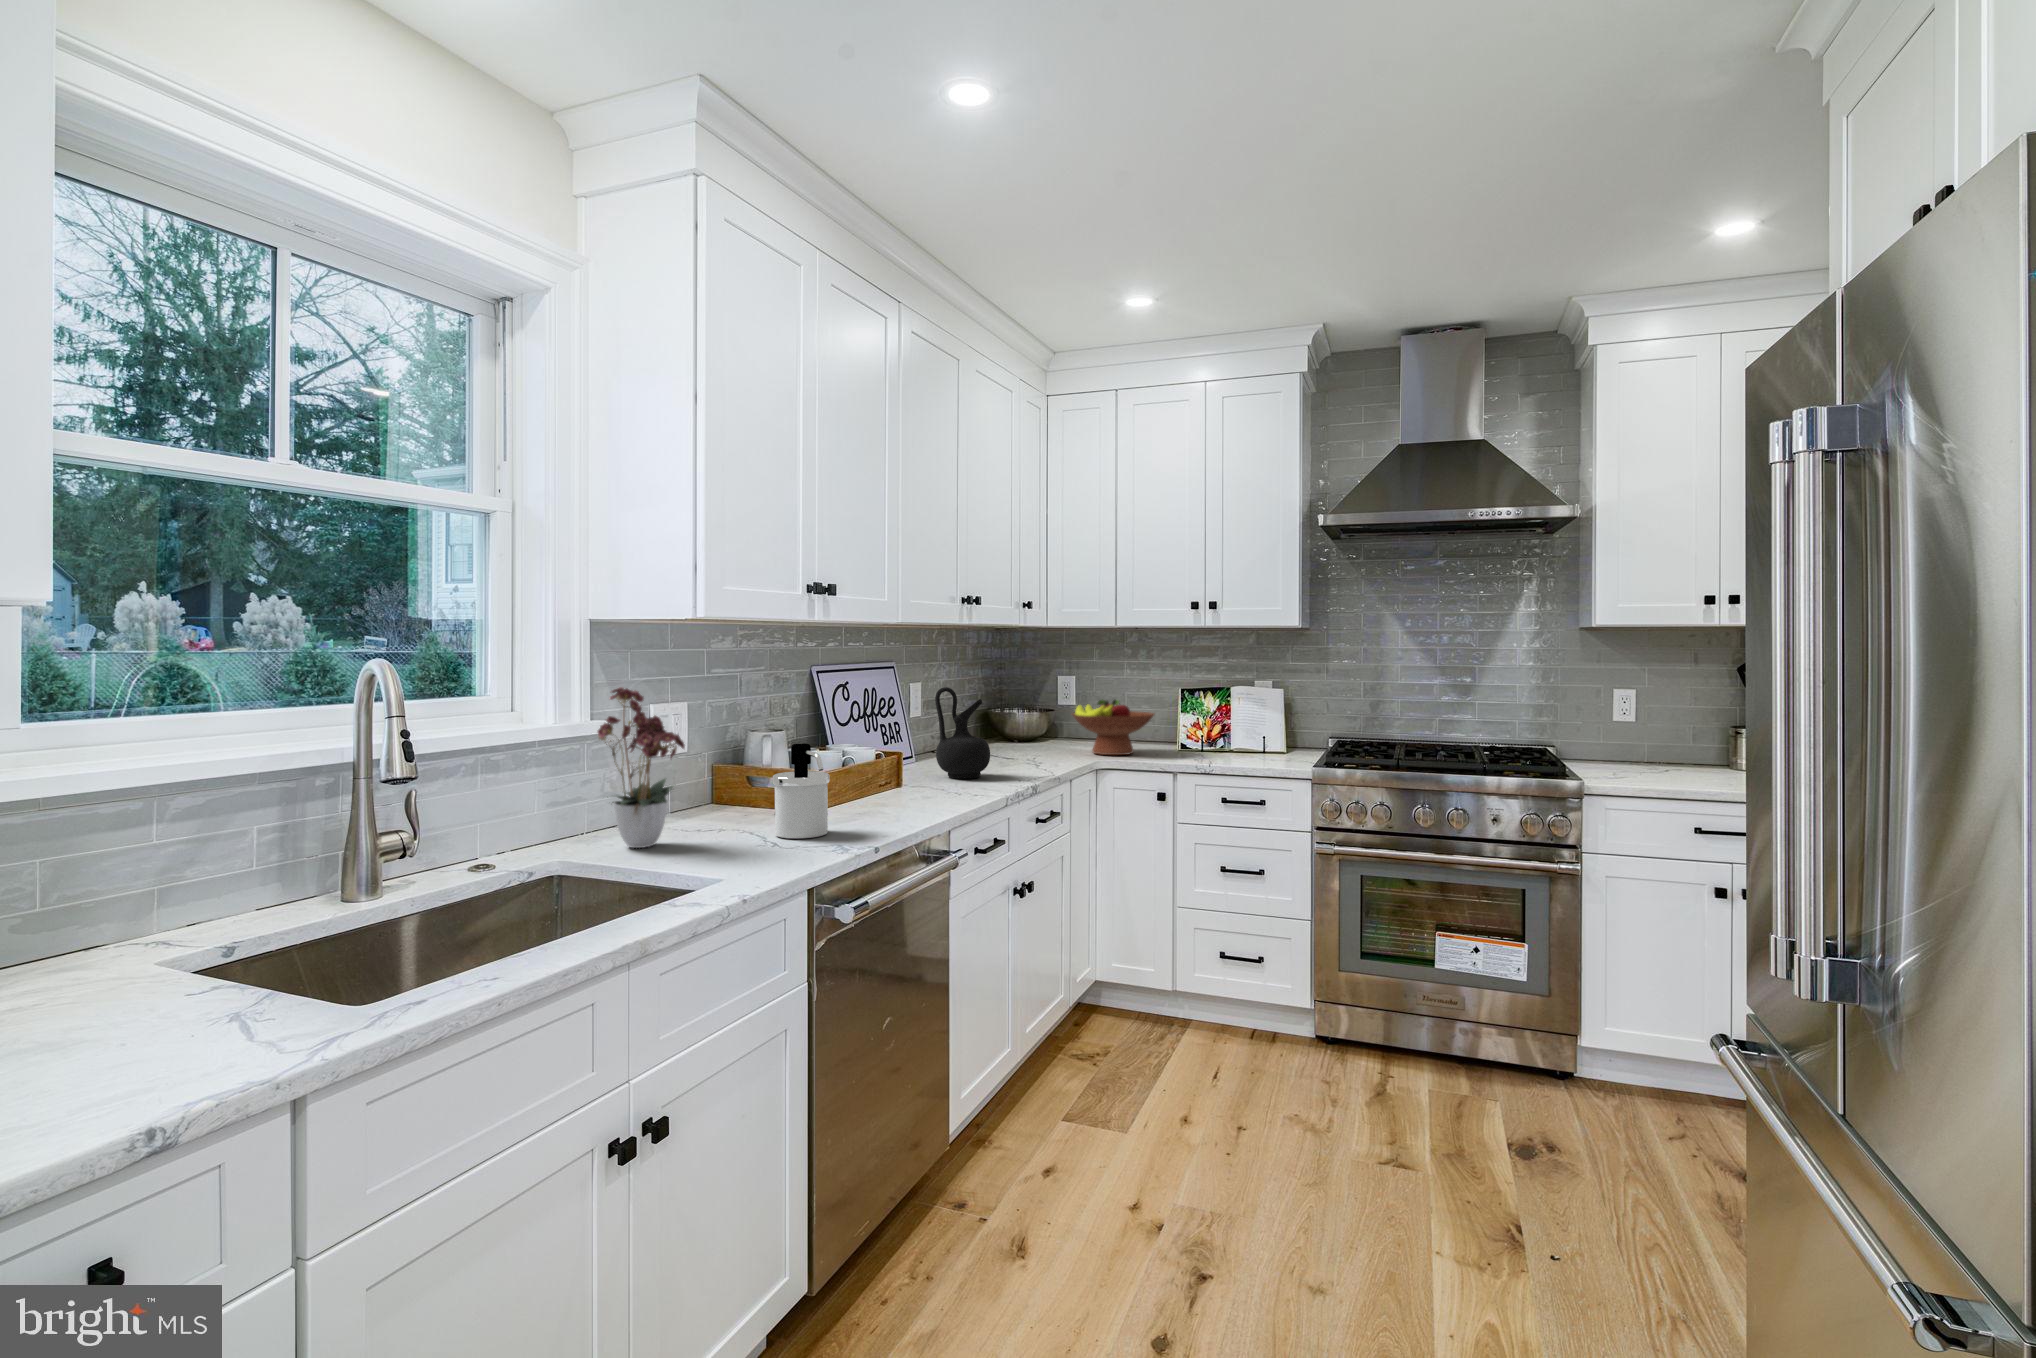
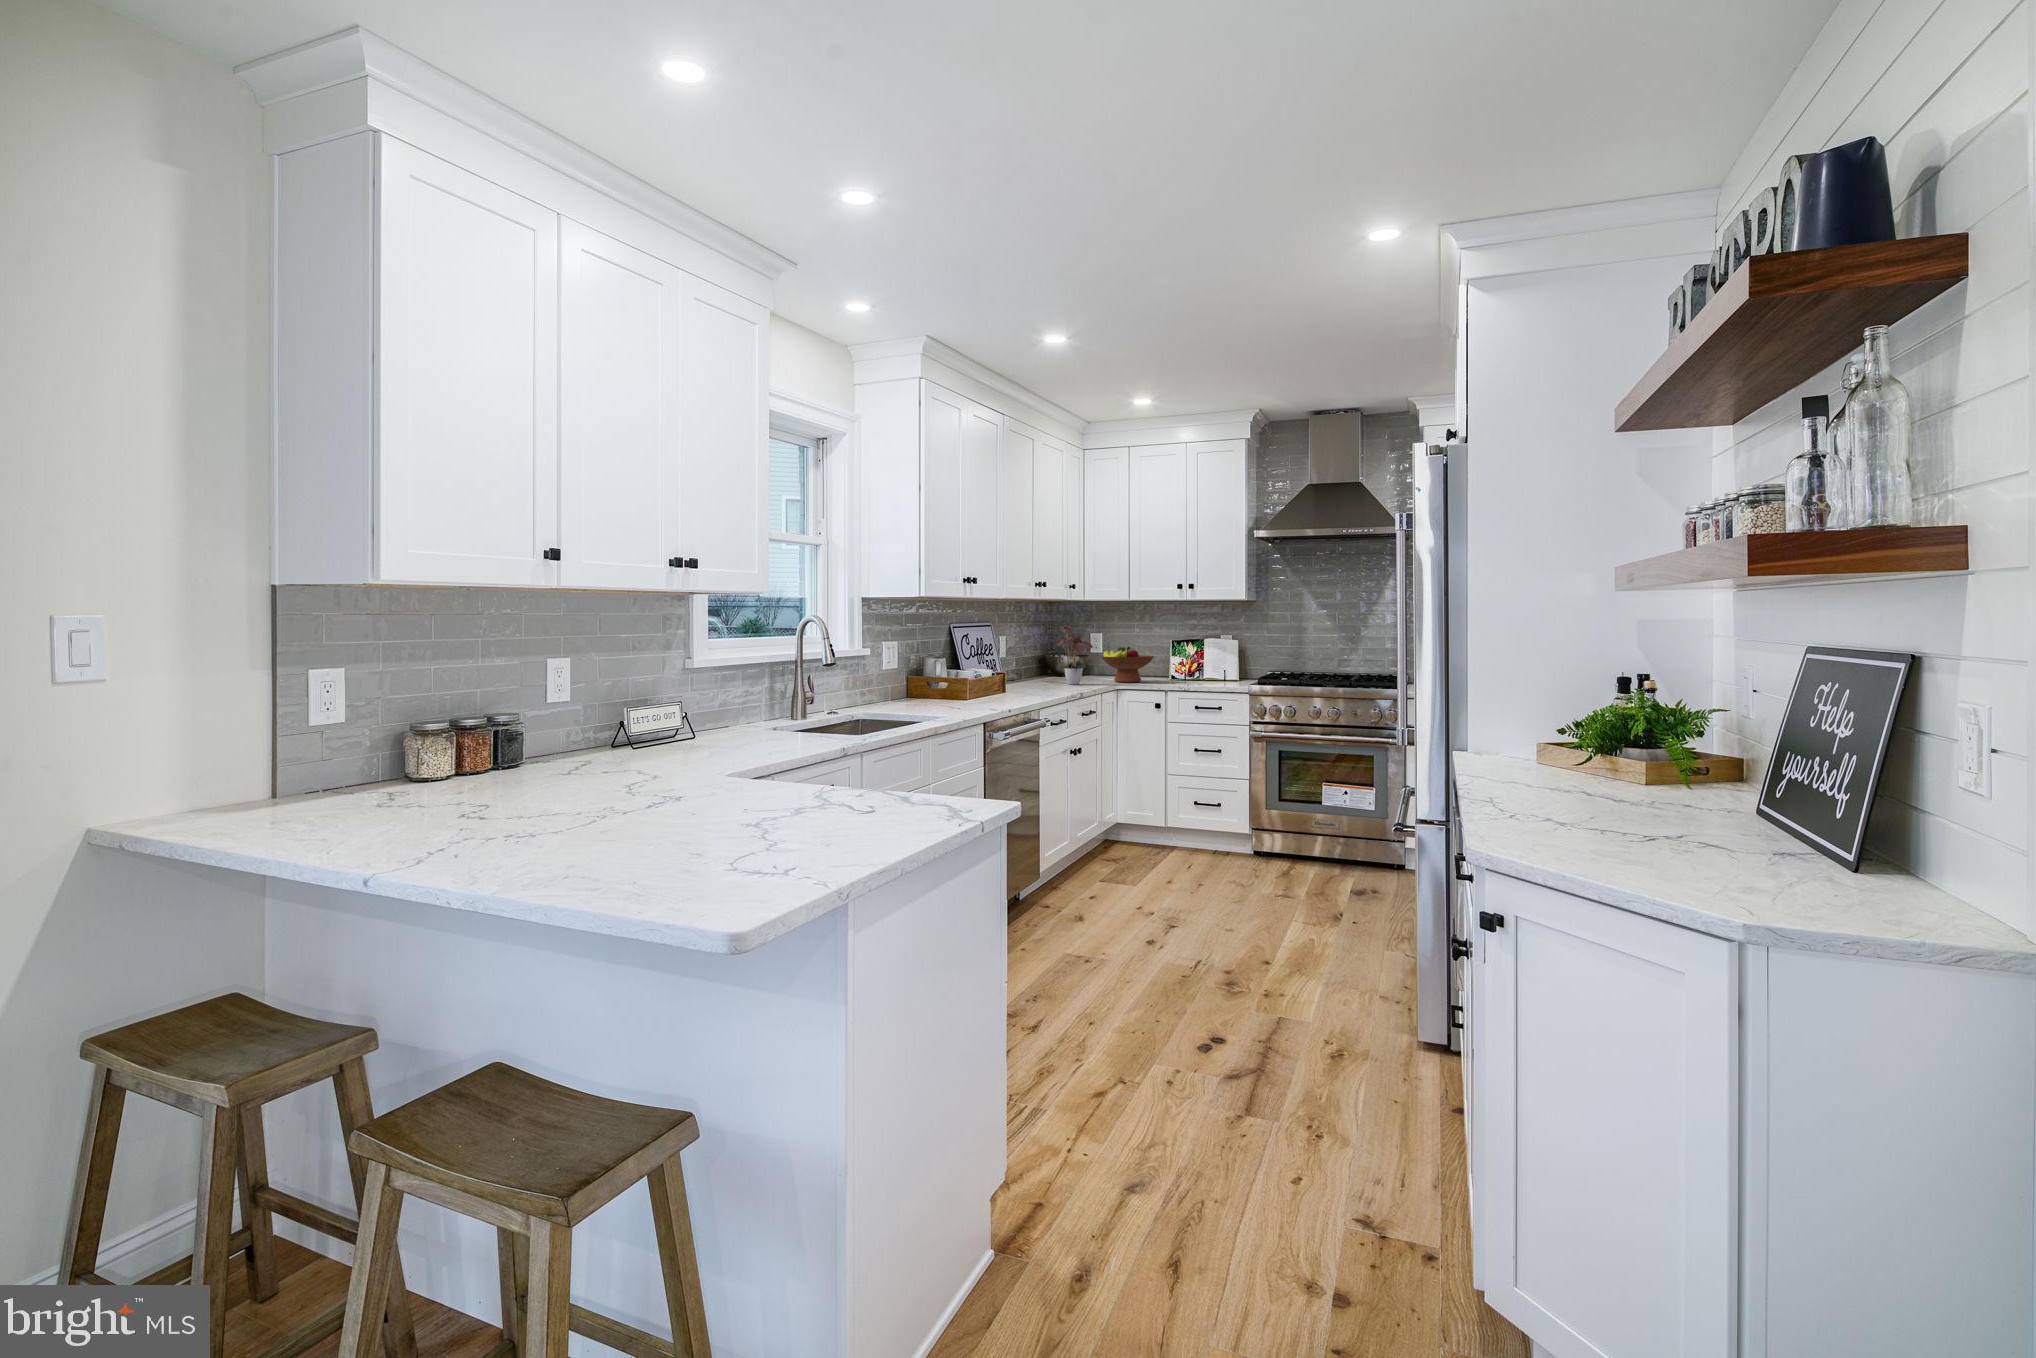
flower arrangement: present [598,687,685,848] -> present [1057,626,1093,685]
ceramic jug: present [935,687,990,779] -> none [1023,637,1055,690]
soap dispenser: present [773,743,829,839] -> none [956,660,984,707]

